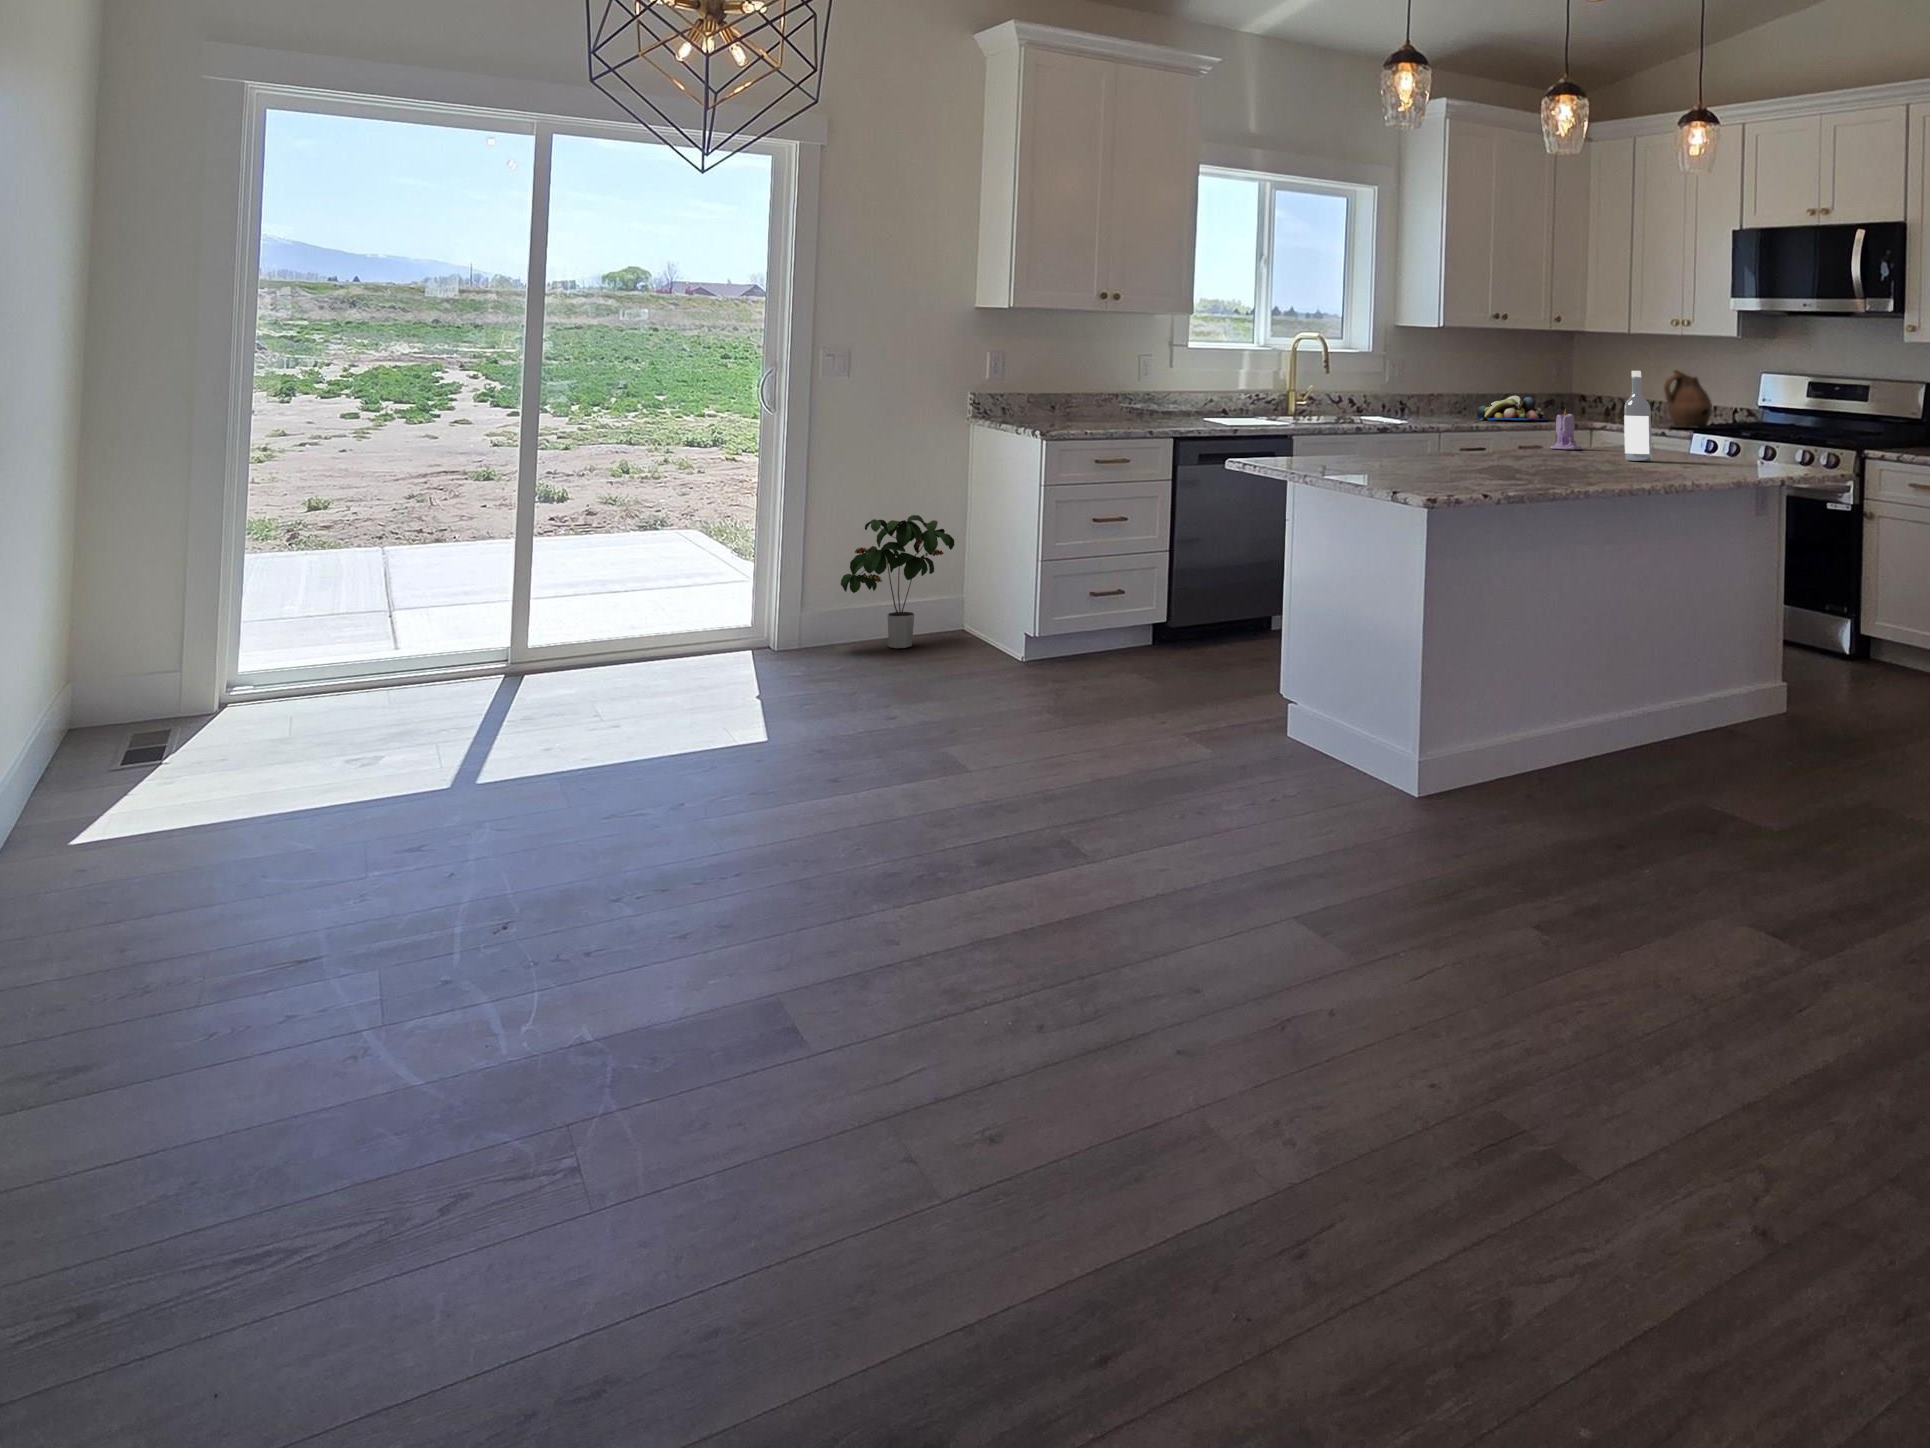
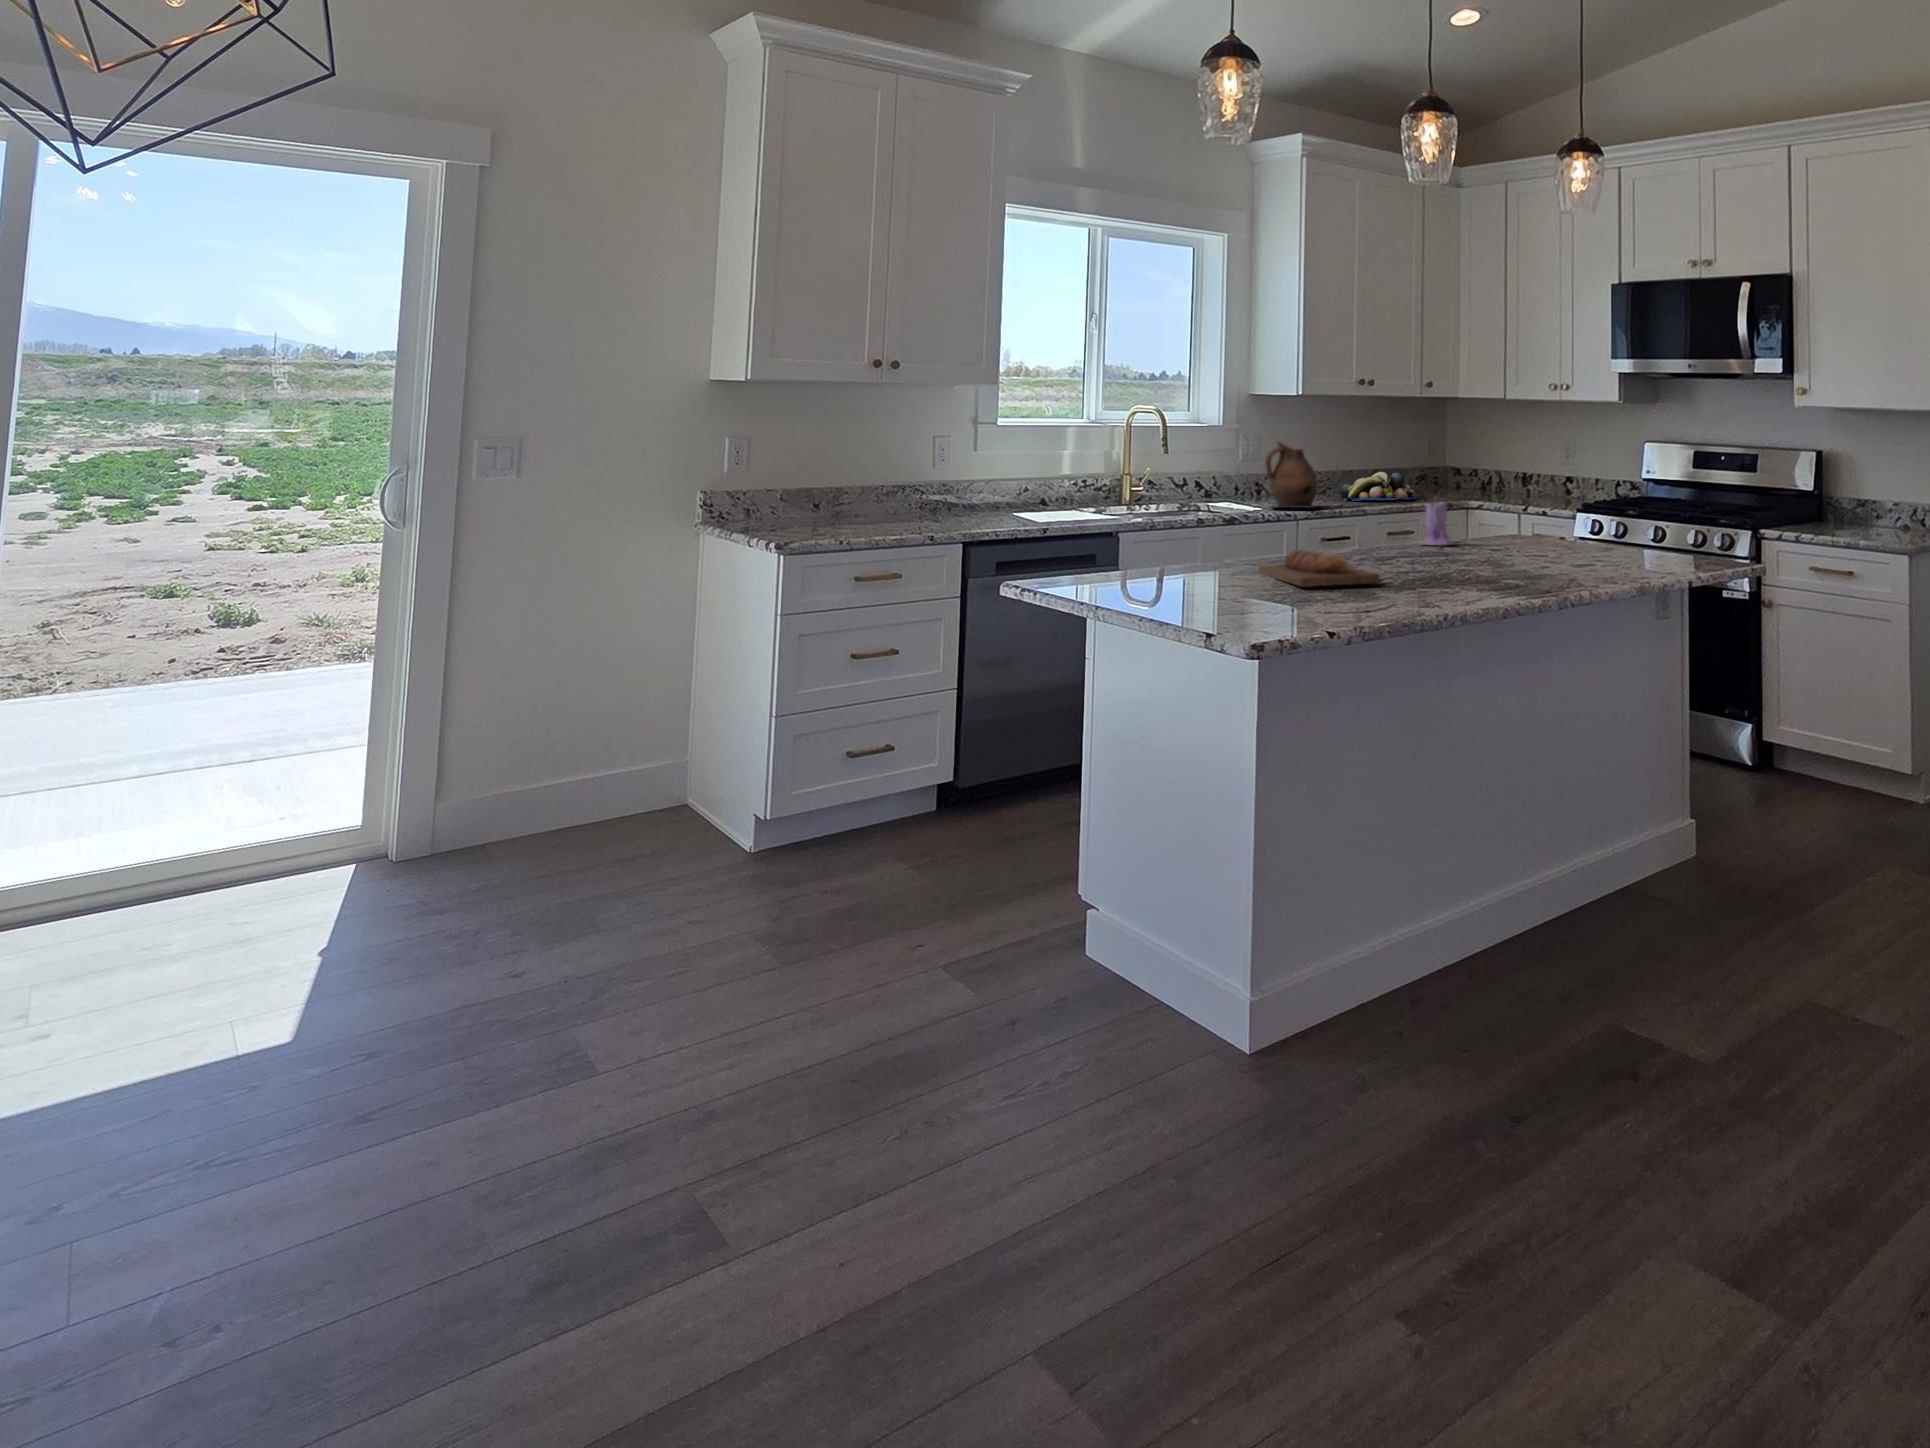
ceramic pitcher: present [1664,370,1712,428] -> present [1265,442,1317,508]
wine bottle: present [1624,371,1652,461] -> none [1505,451,1538,563]
bread loaf: none [1419,443,1520,468] -> present [1258,550,1380,587]
potted plant: present [841,515,954,648] -> none [494,658,669,844]

